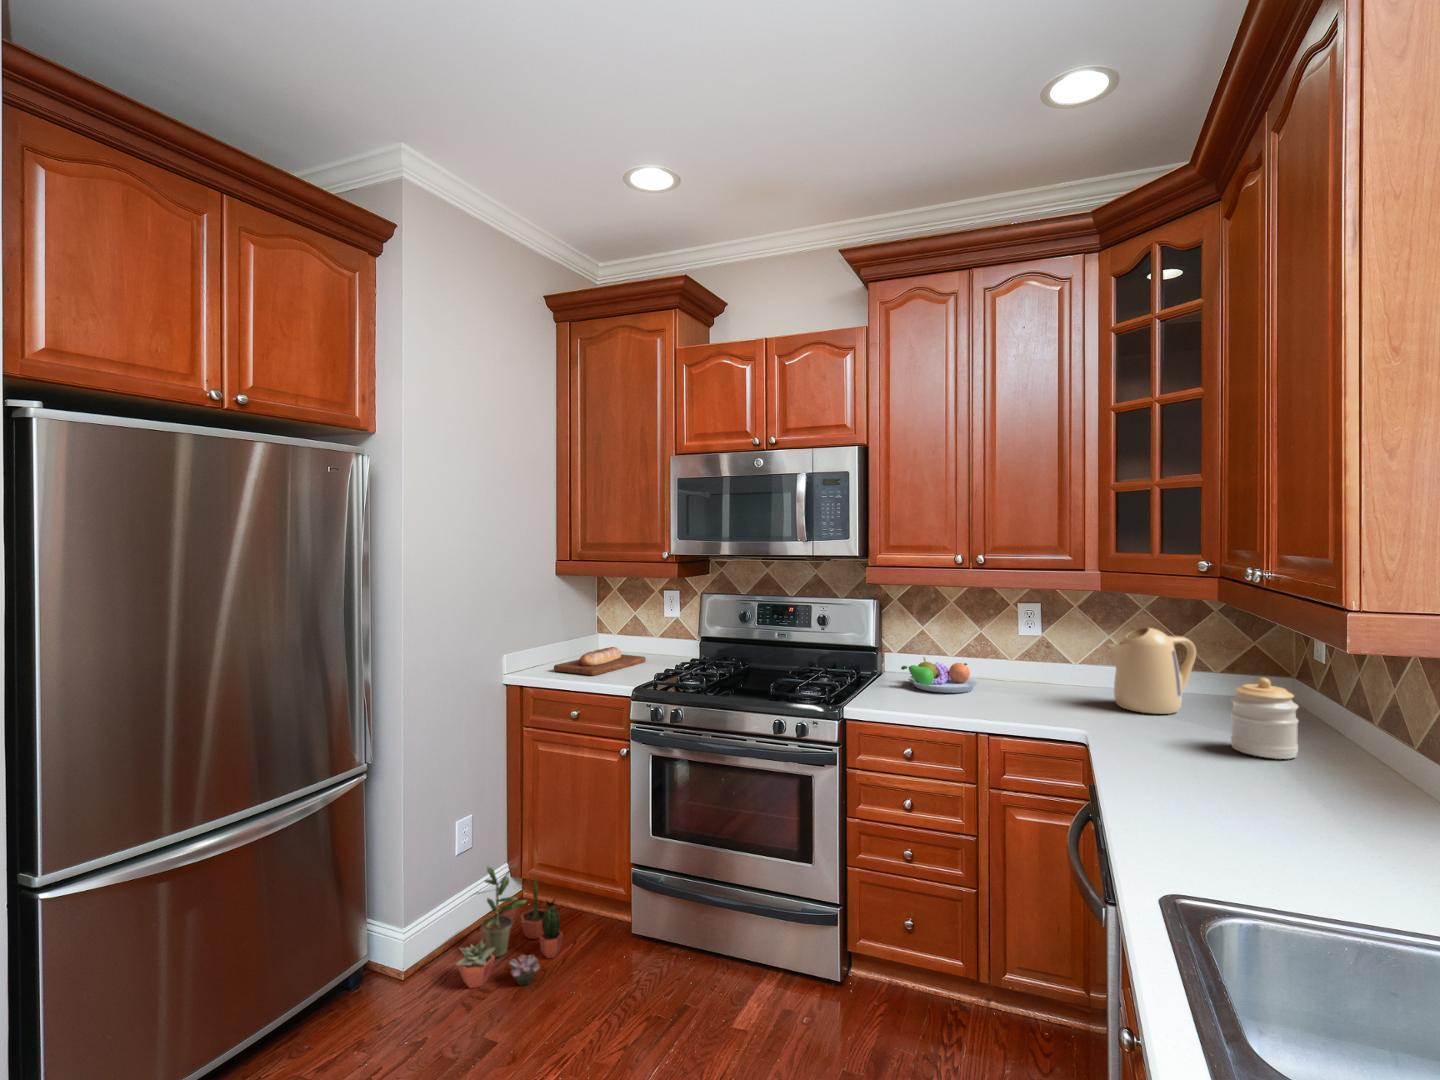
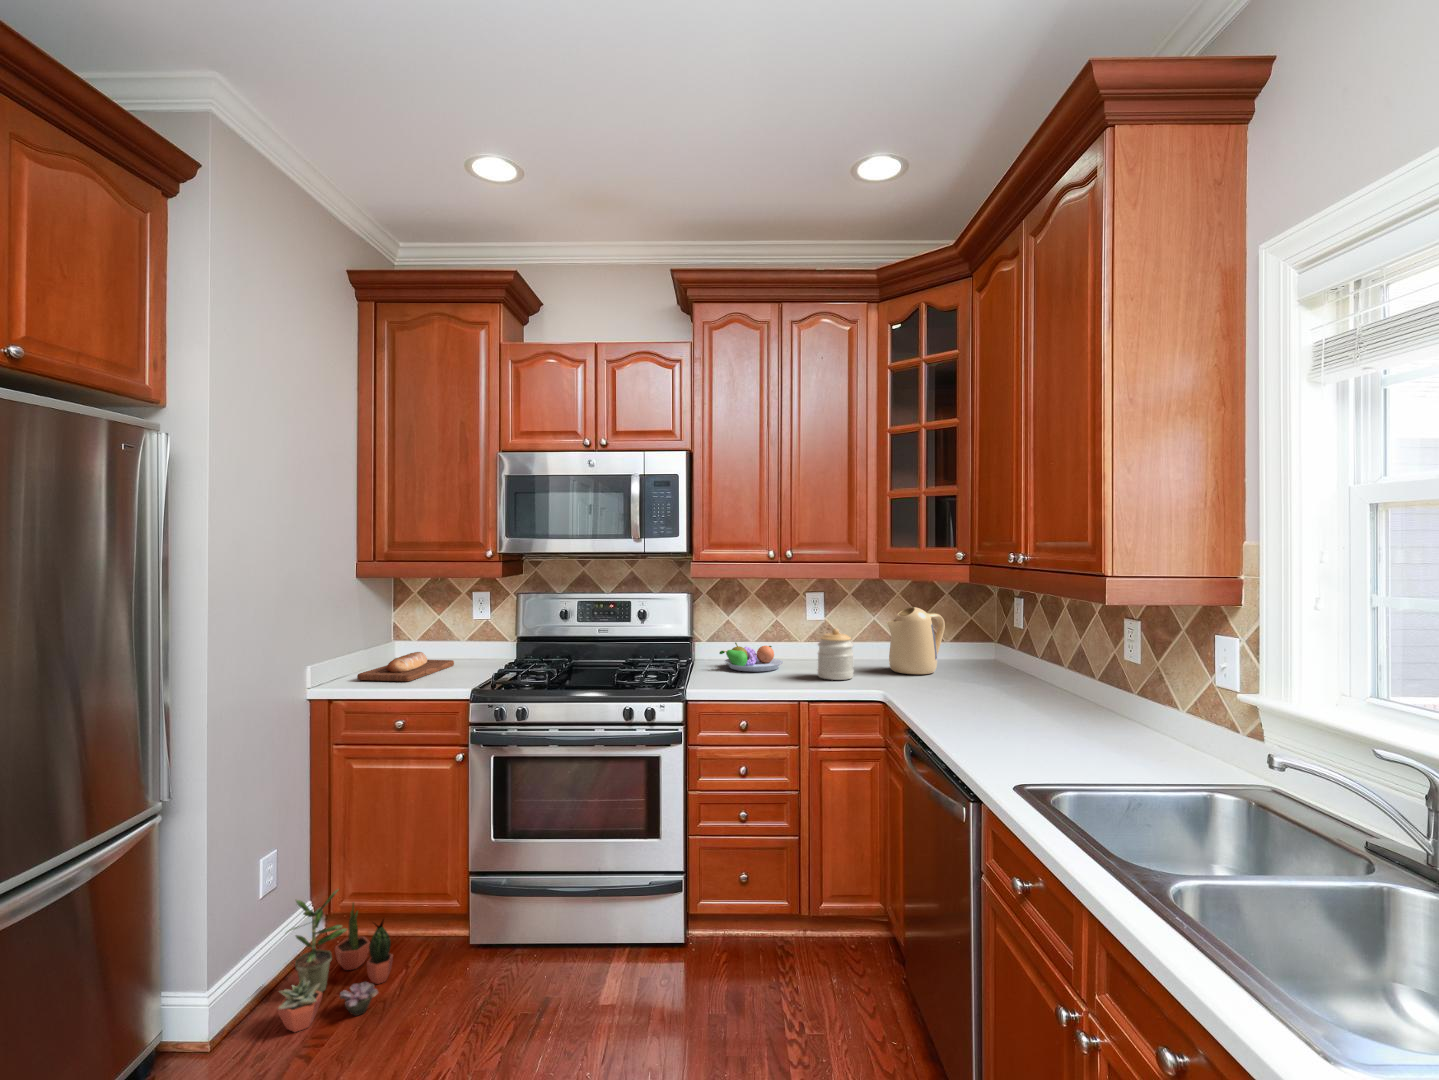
jar: present [1231,678,1298,759] -> present [817,628,854,680]

